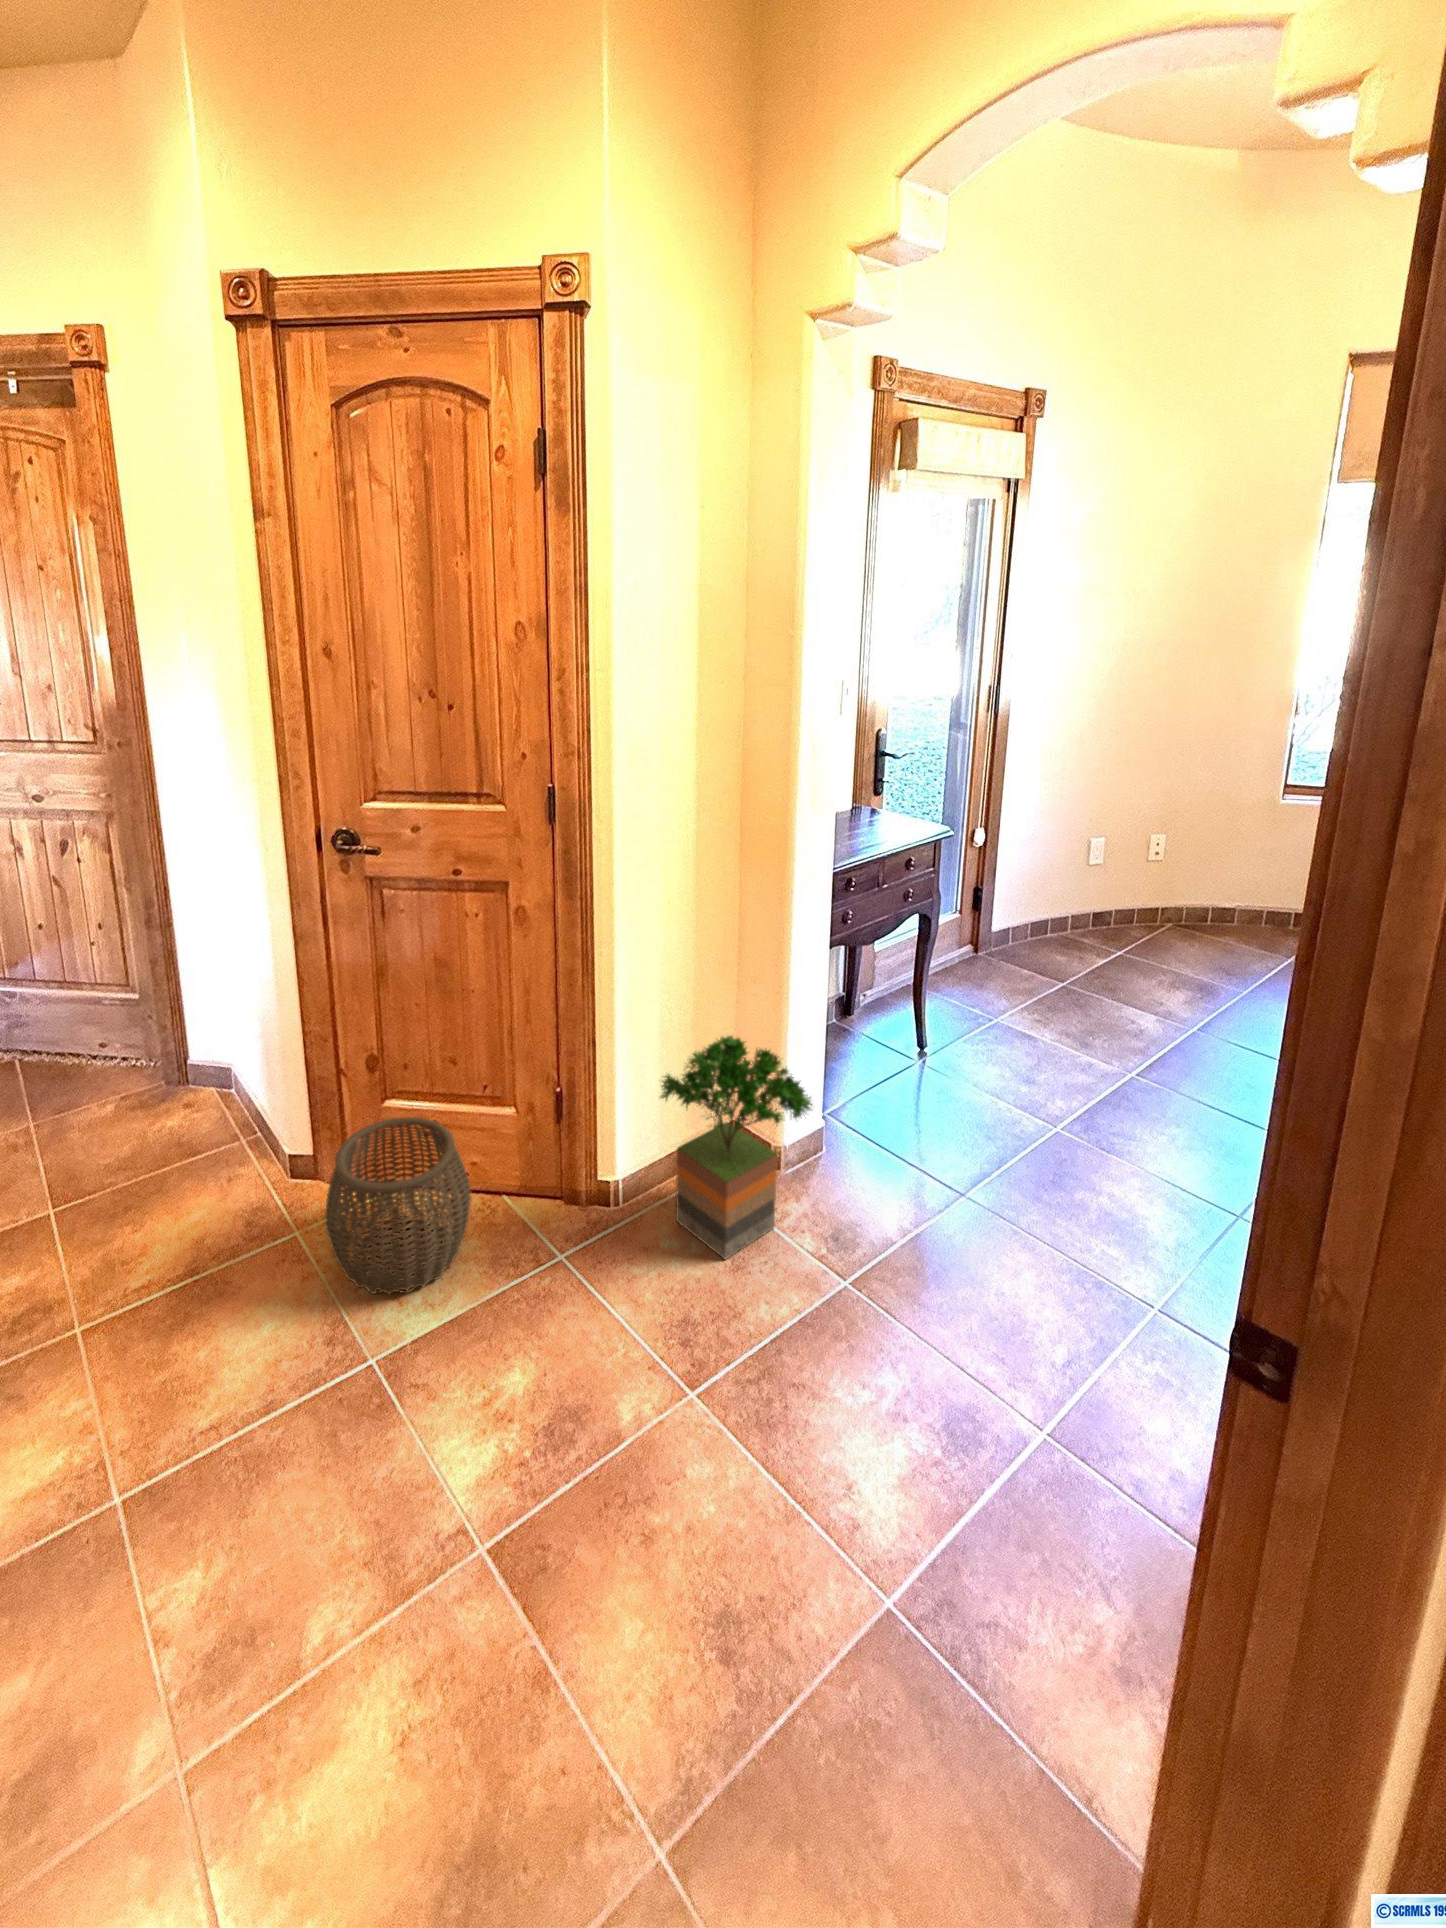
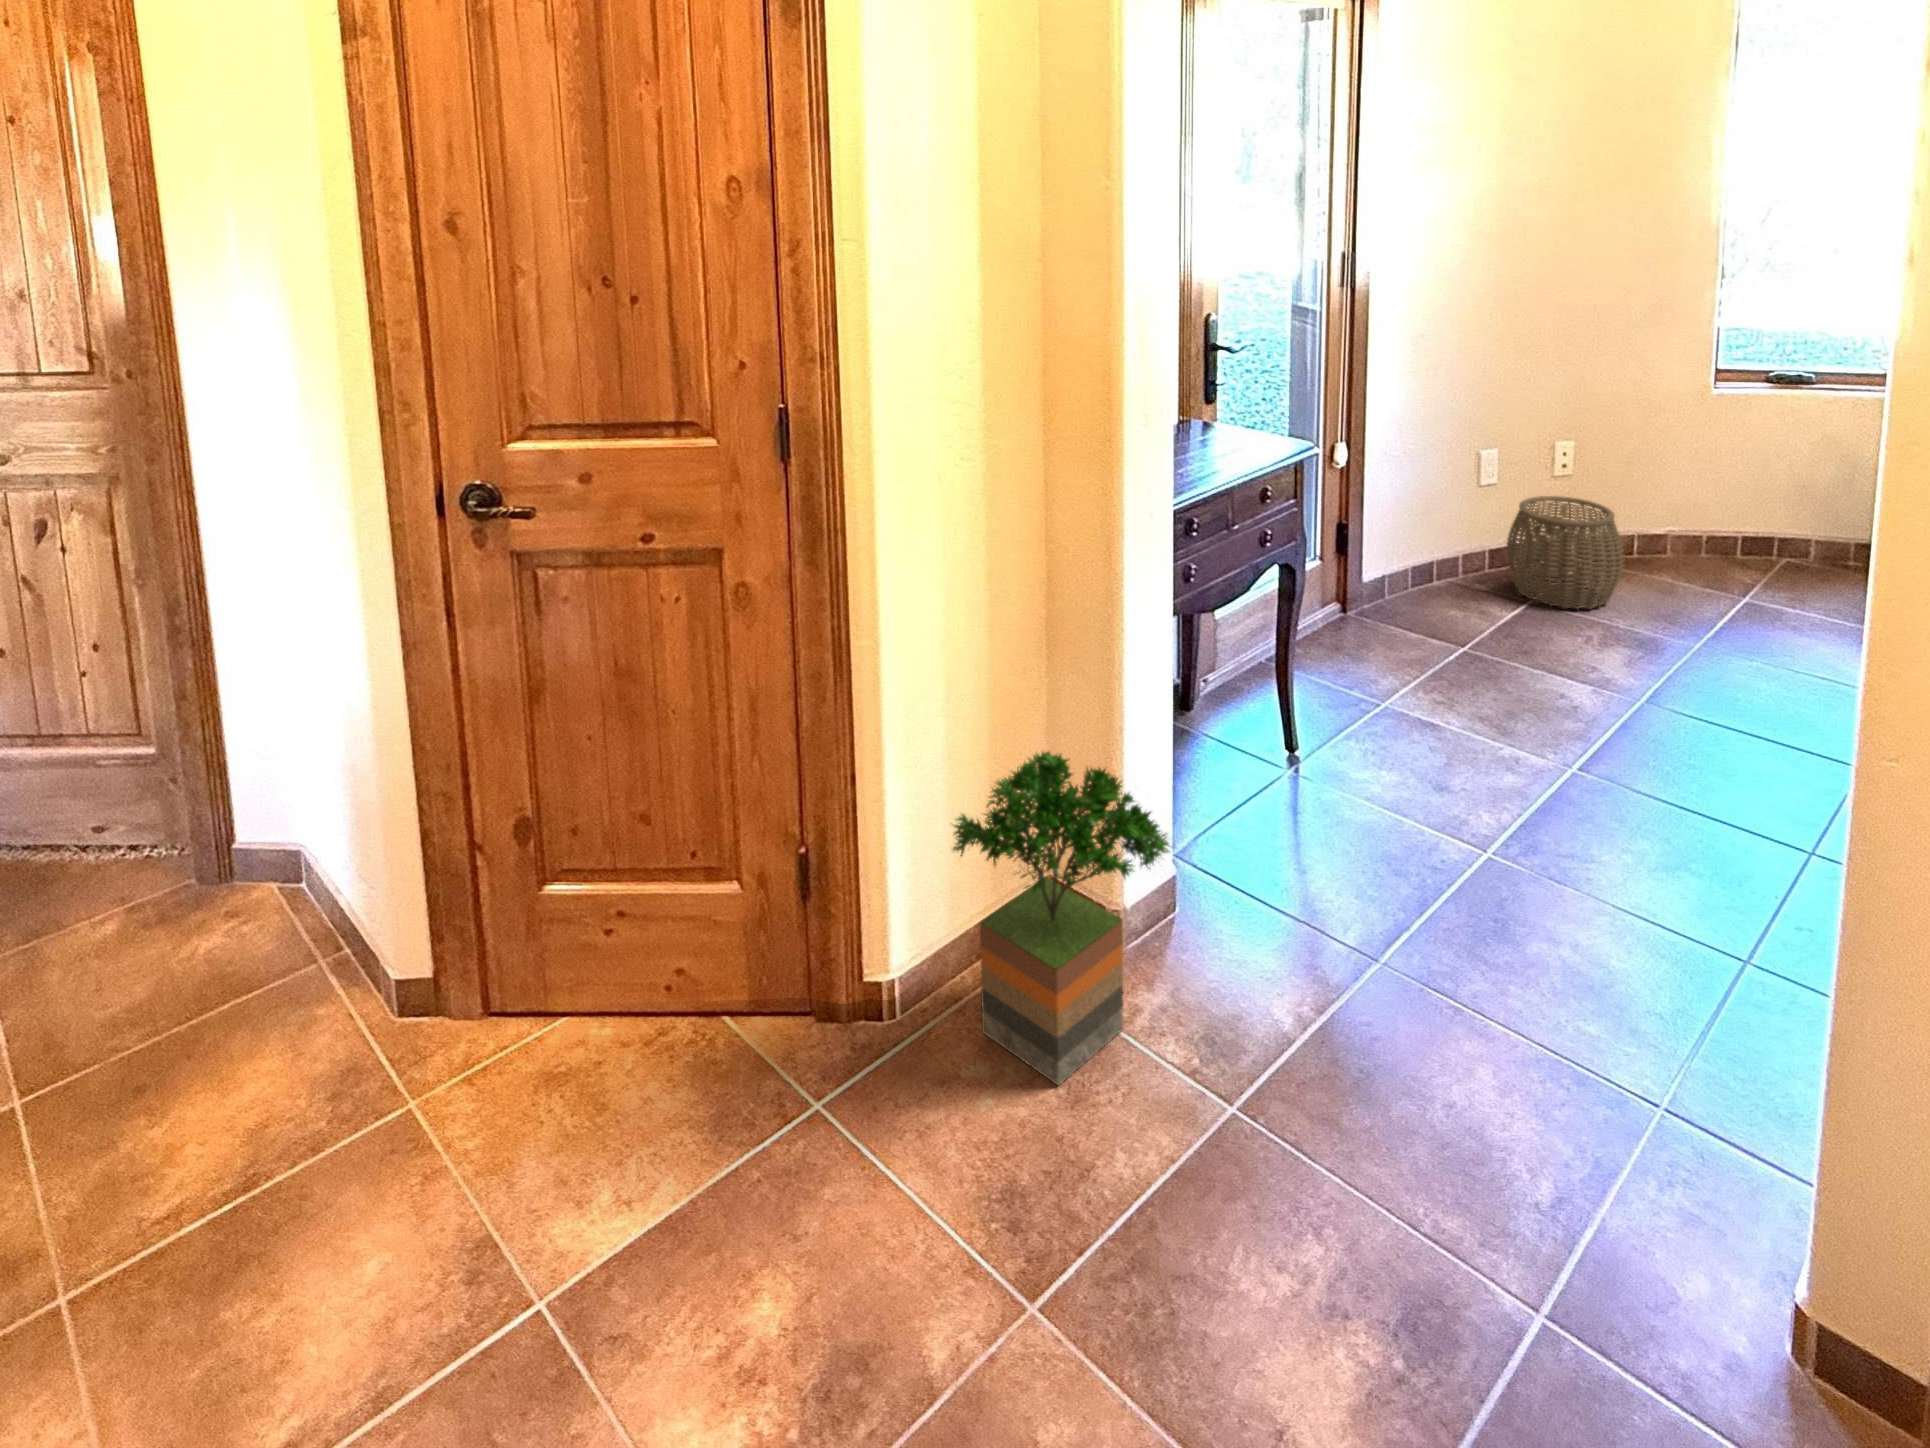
woven basket: present [324,1117,471,1295] -> present [1506,496,1624,609]

